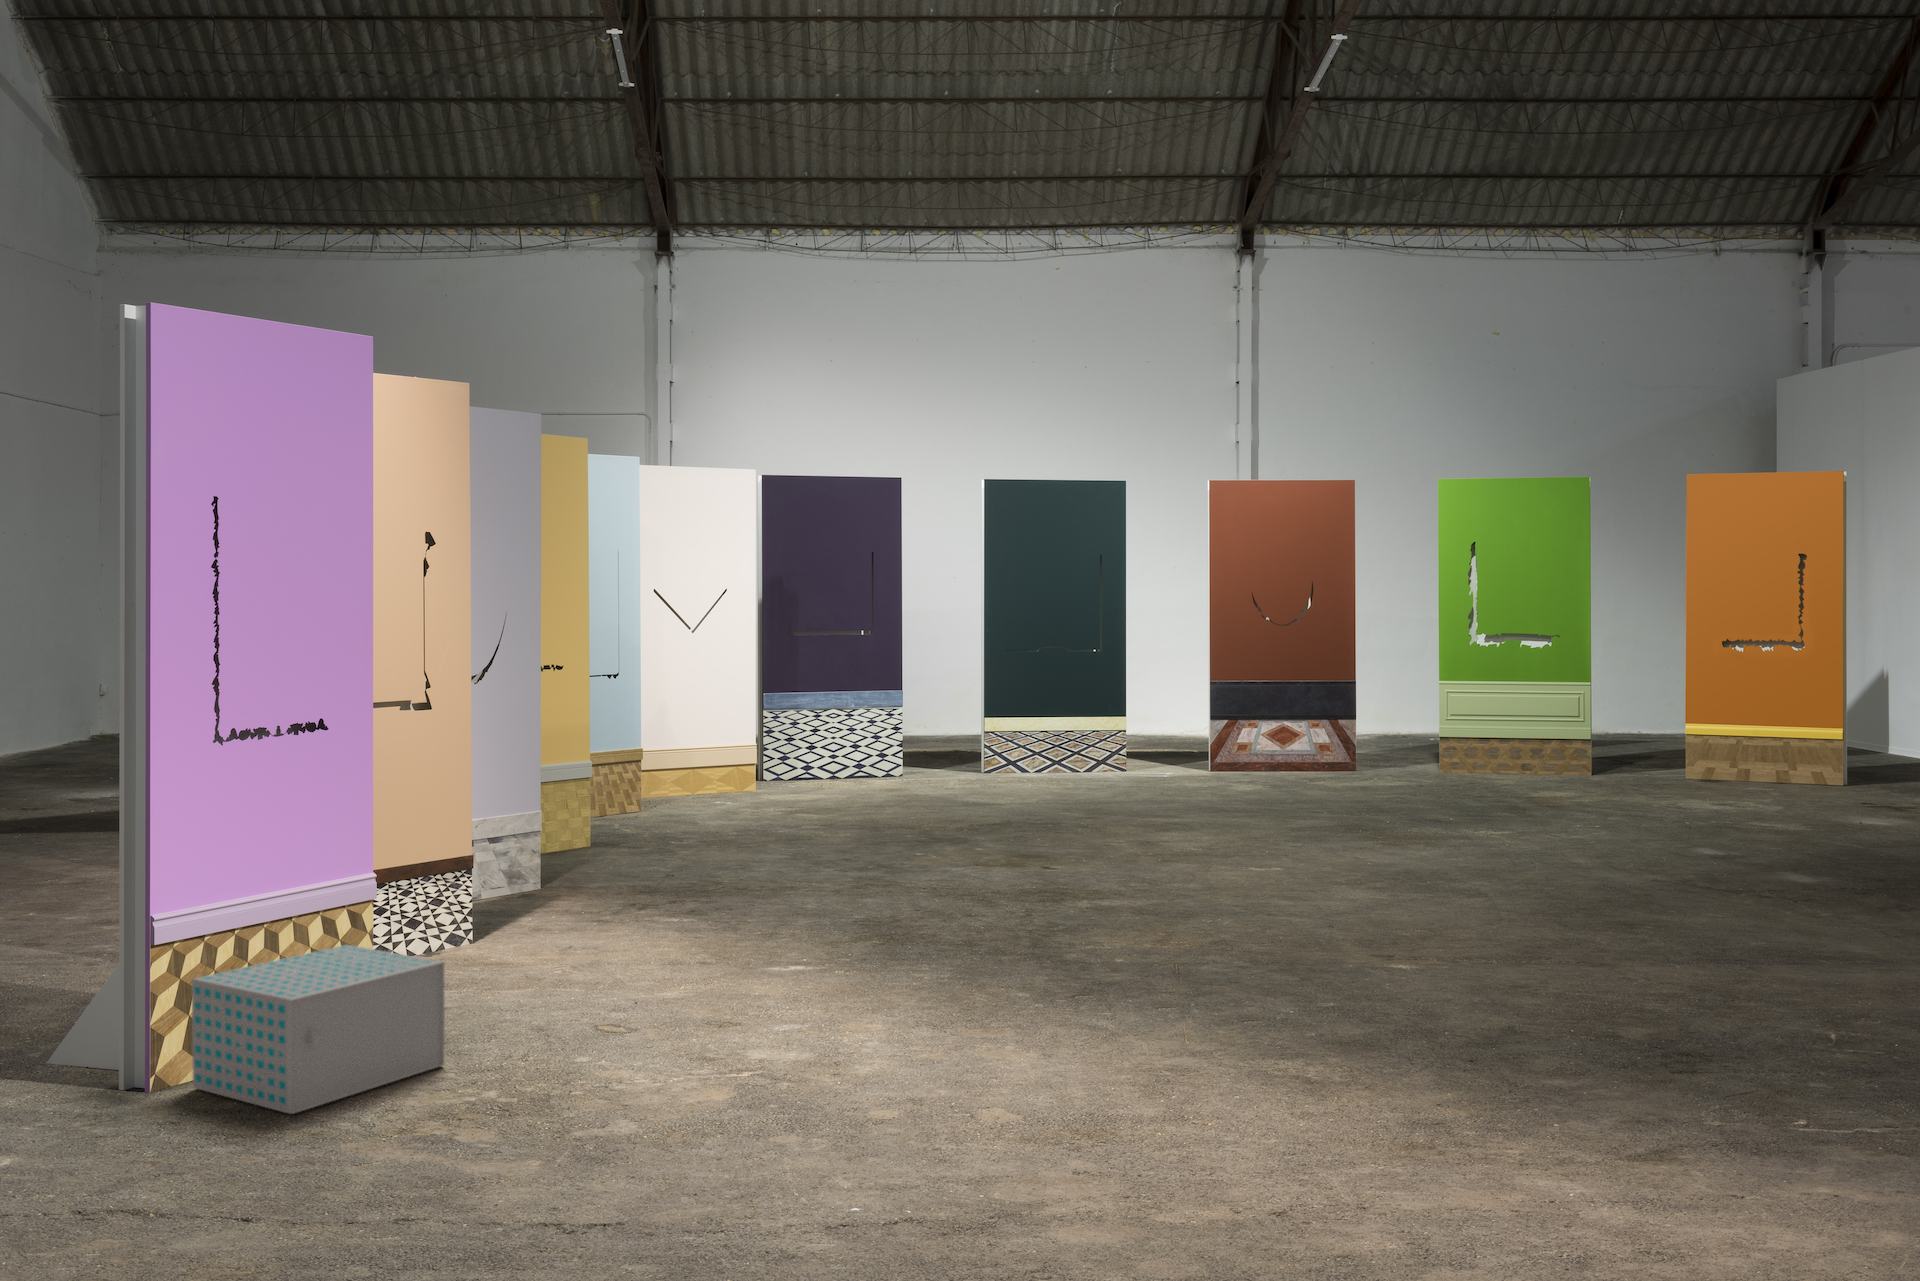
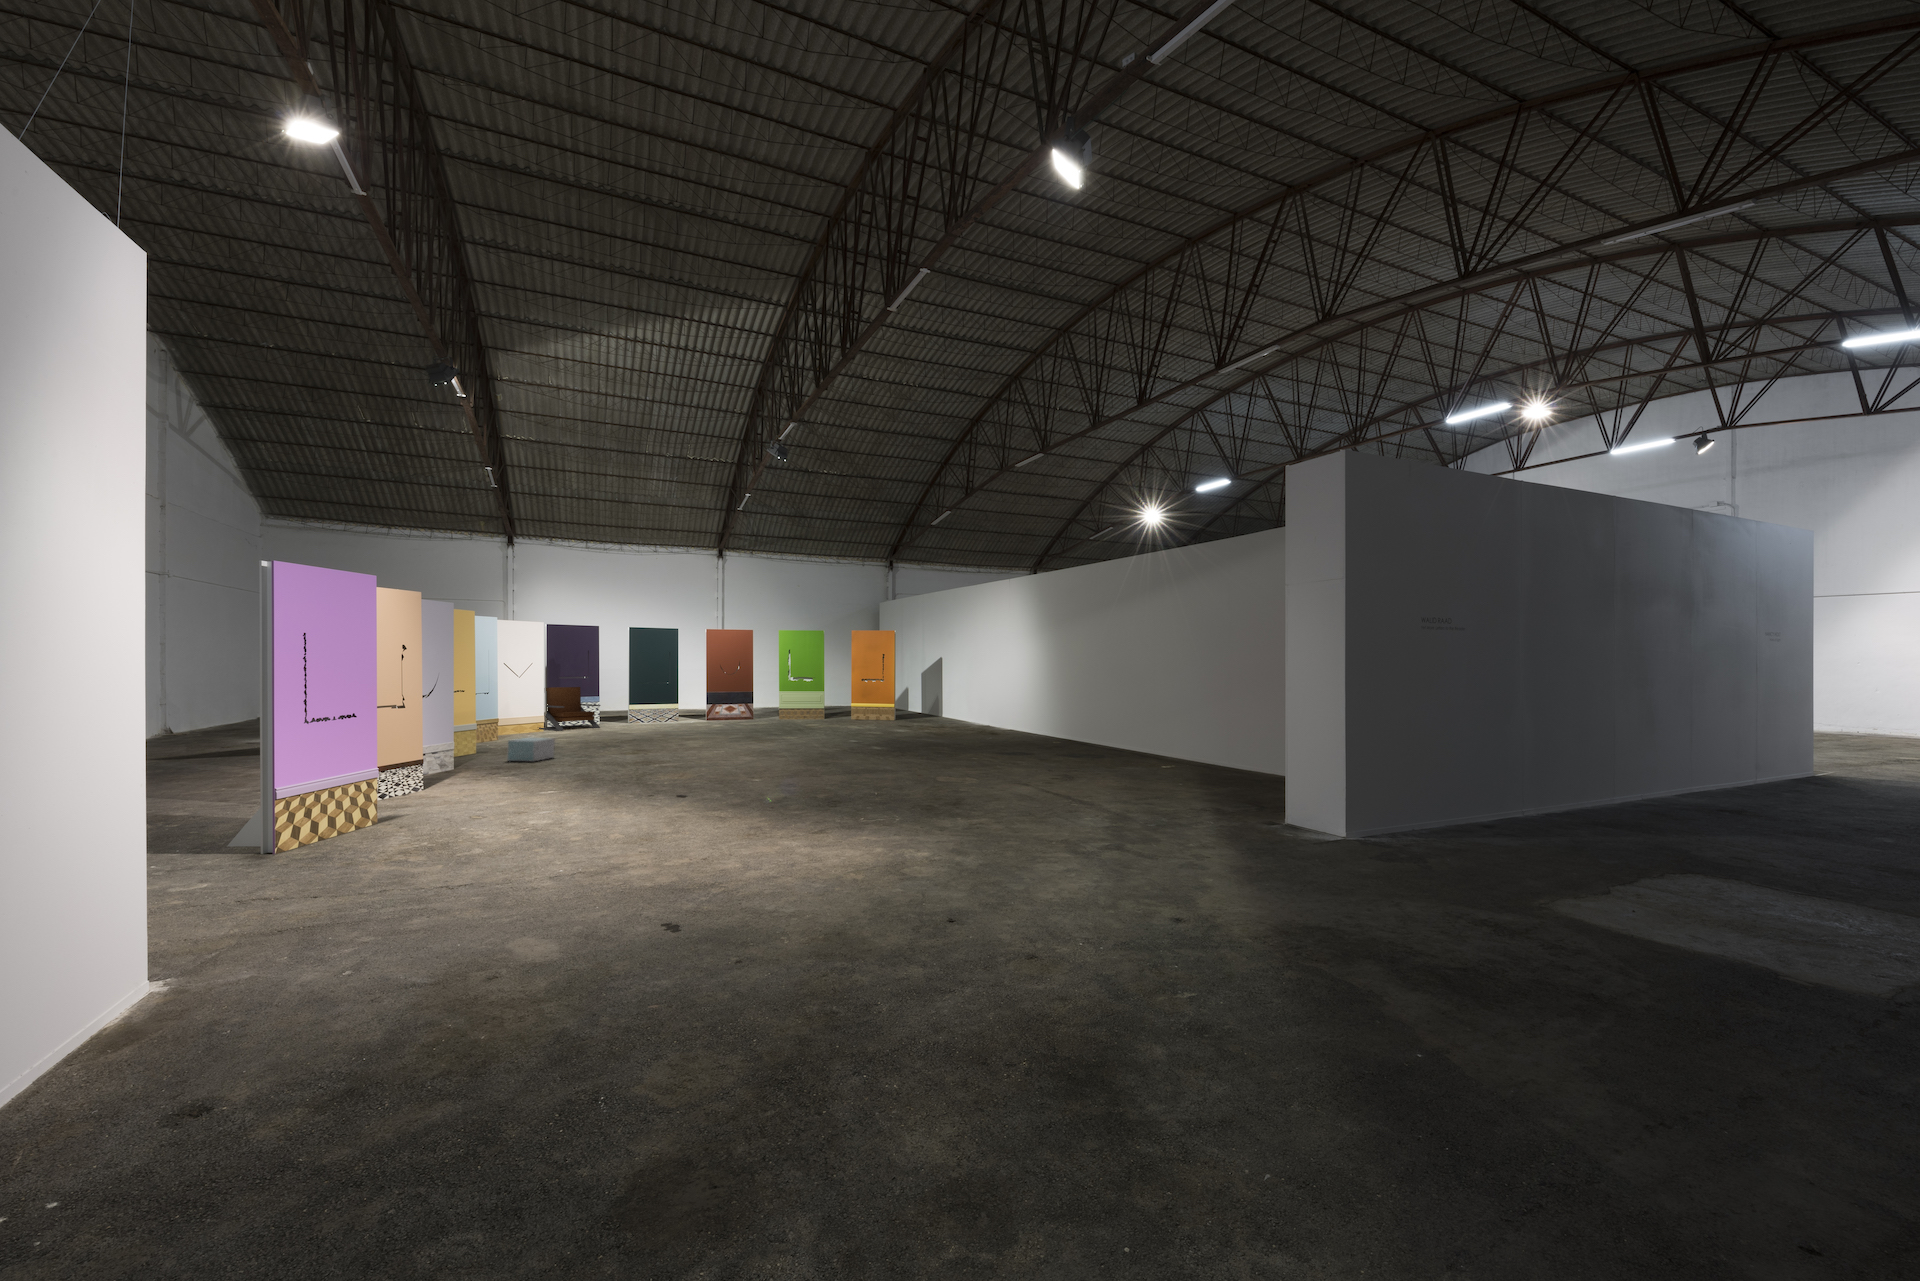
lounge chair: none [672,661,862,813] -> present [539,687,600,731]

